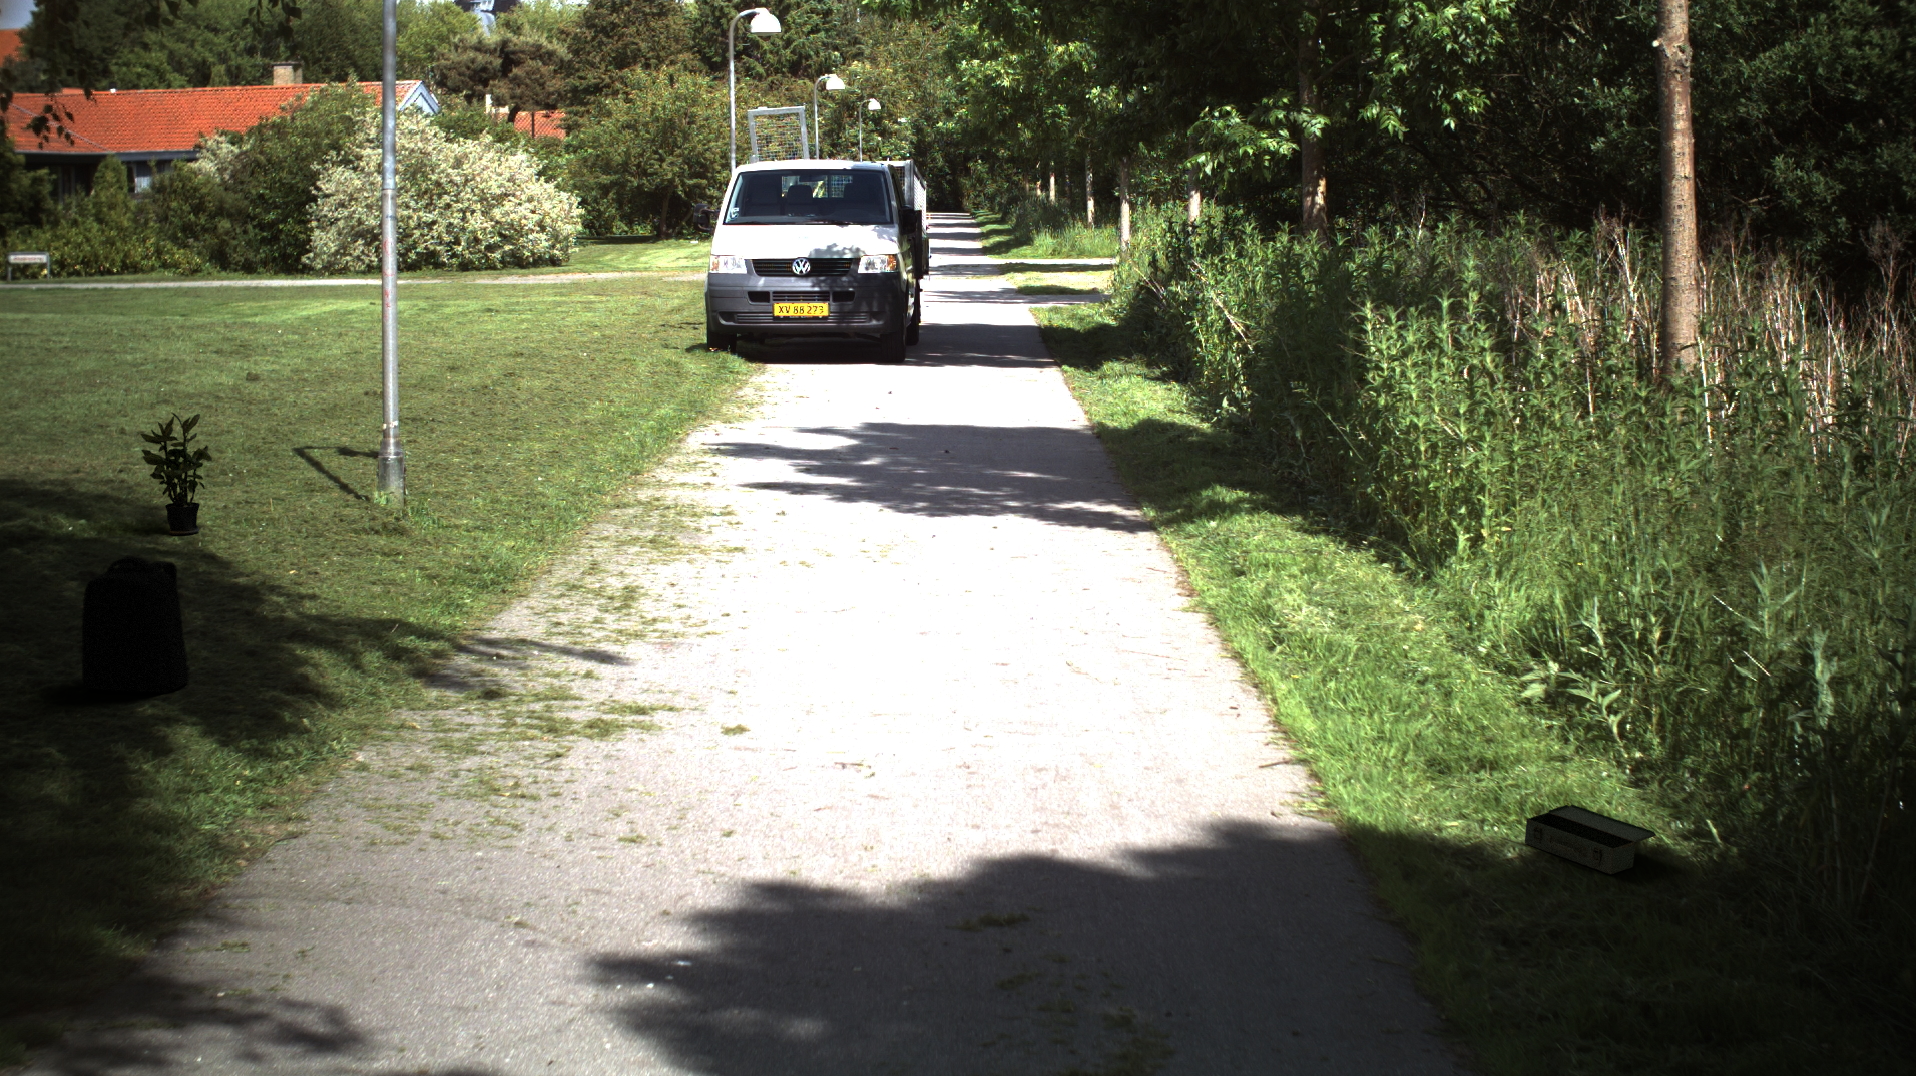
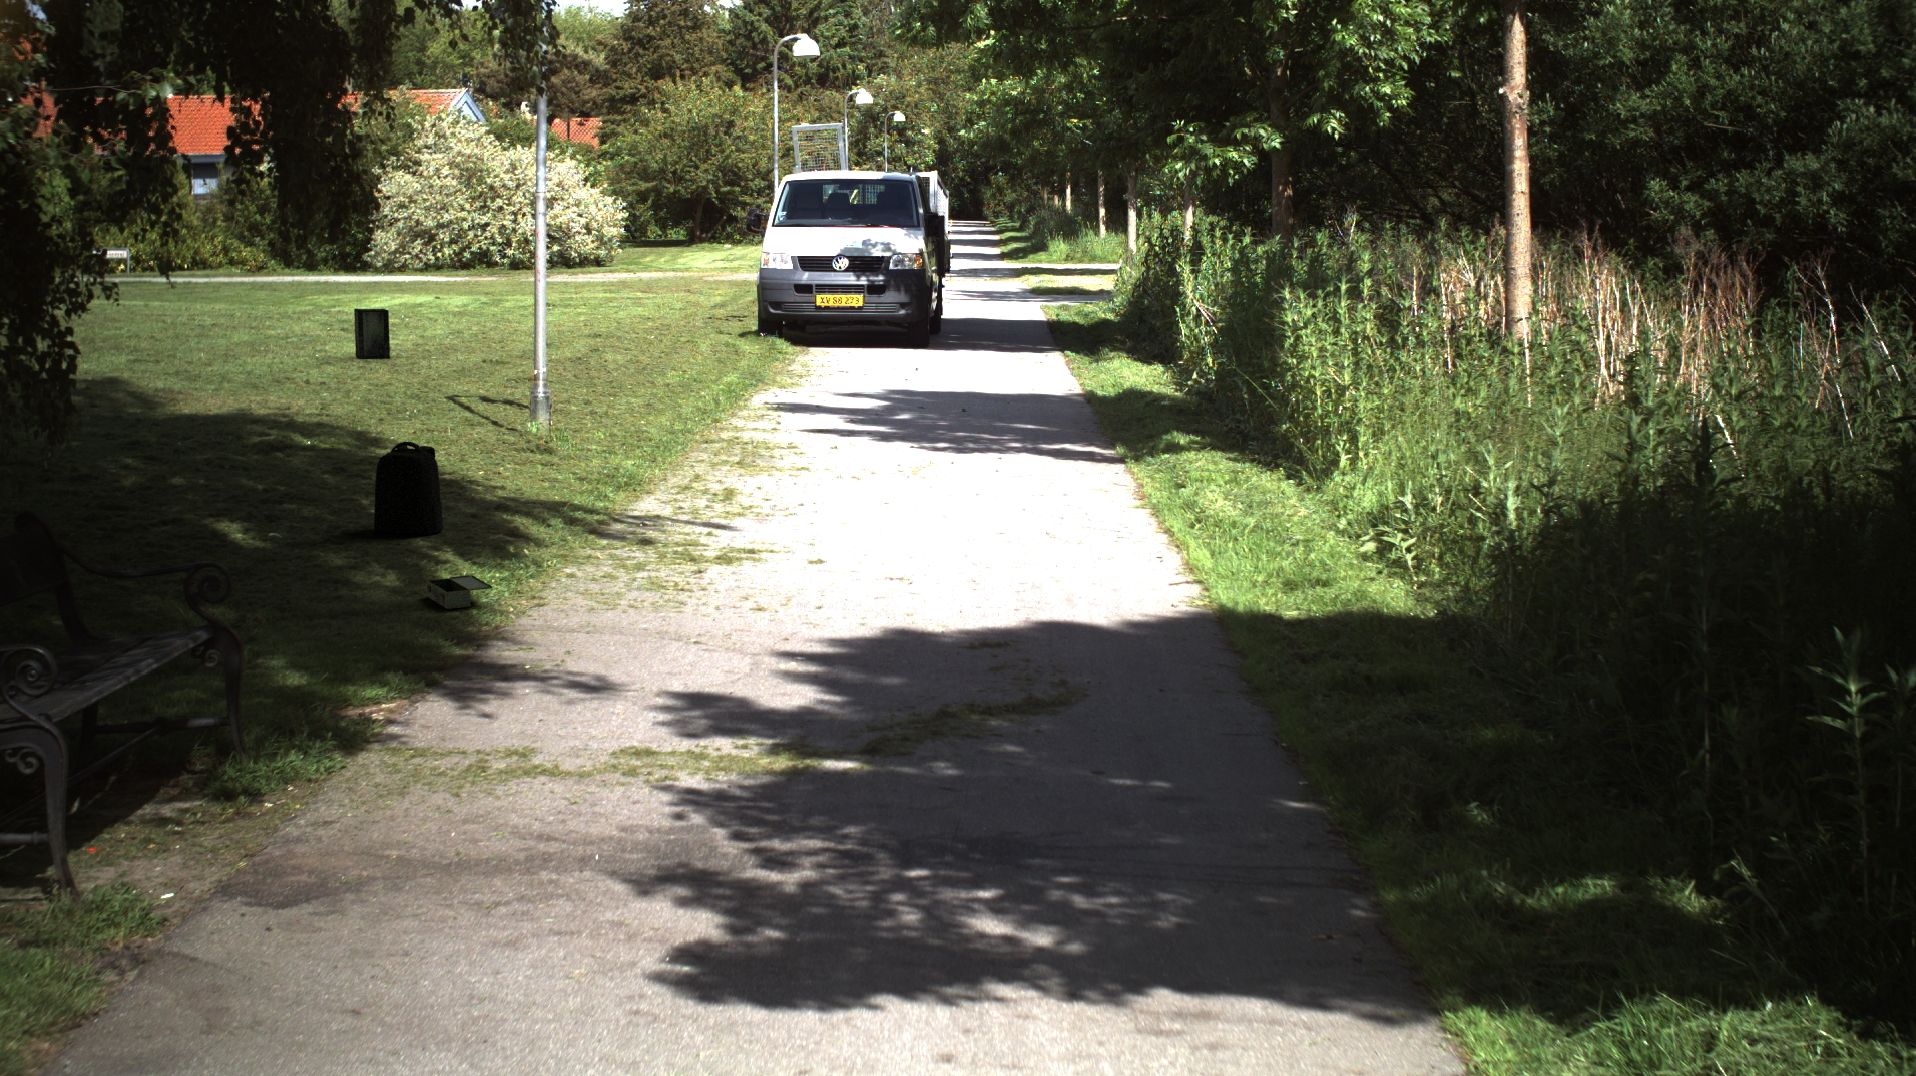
storage box: none [227,327,270,387] -> present [354,309,390,359]
potted plant: present [140,413,212,535] -> none [355,360,406,453]
toolbox: present [1525,805,1656,874] -> present [427,575,492,609]

